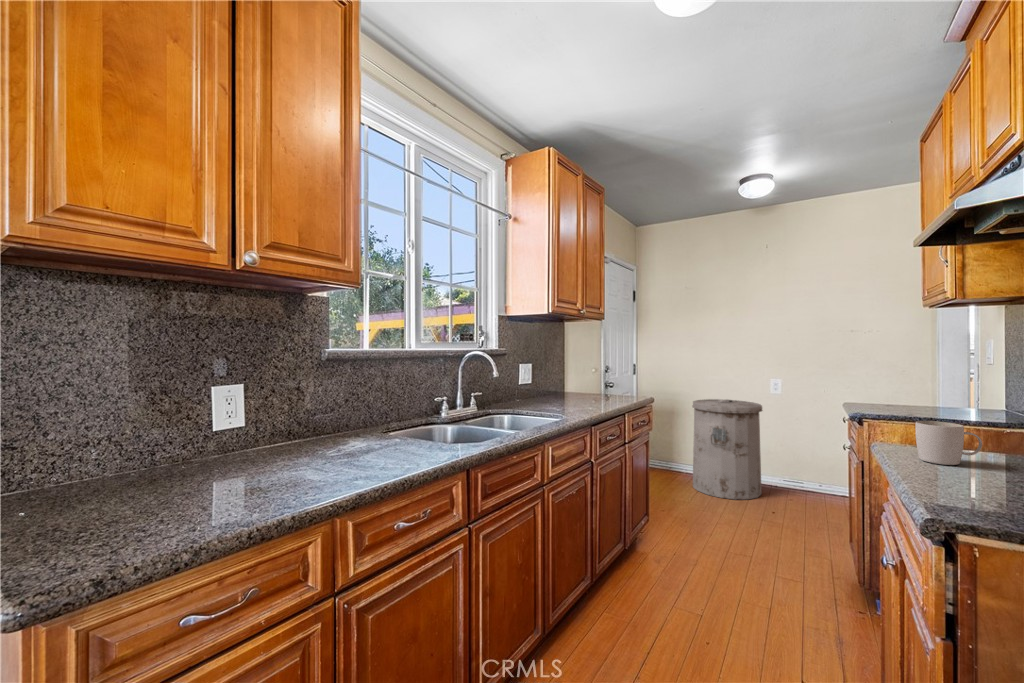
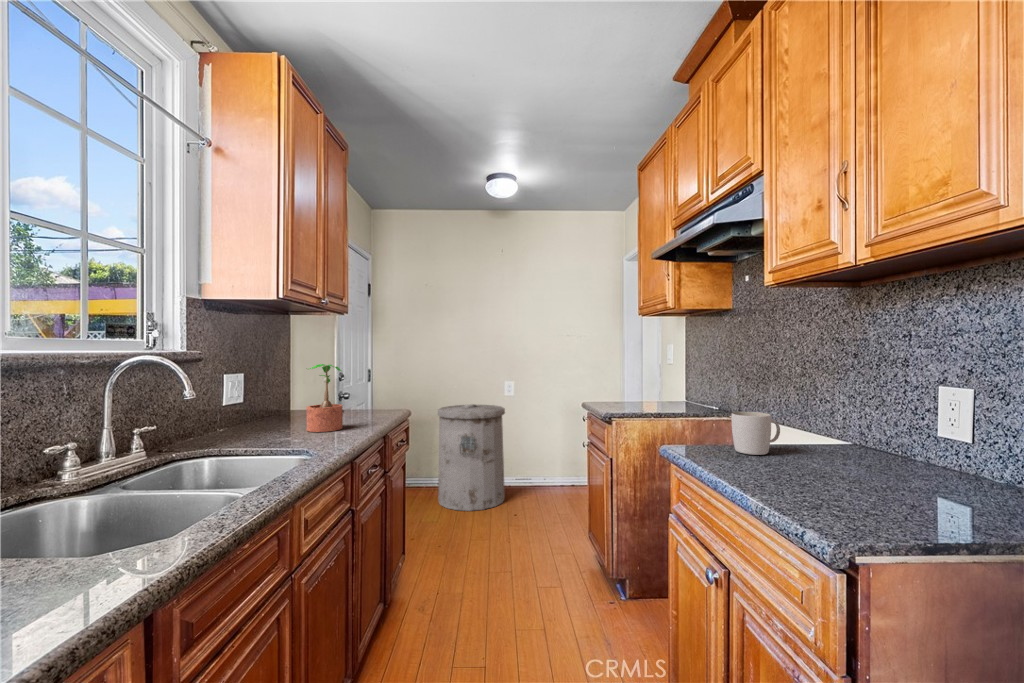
potted plant: none [566,359,593,407] -> present [307,364,343,432]

